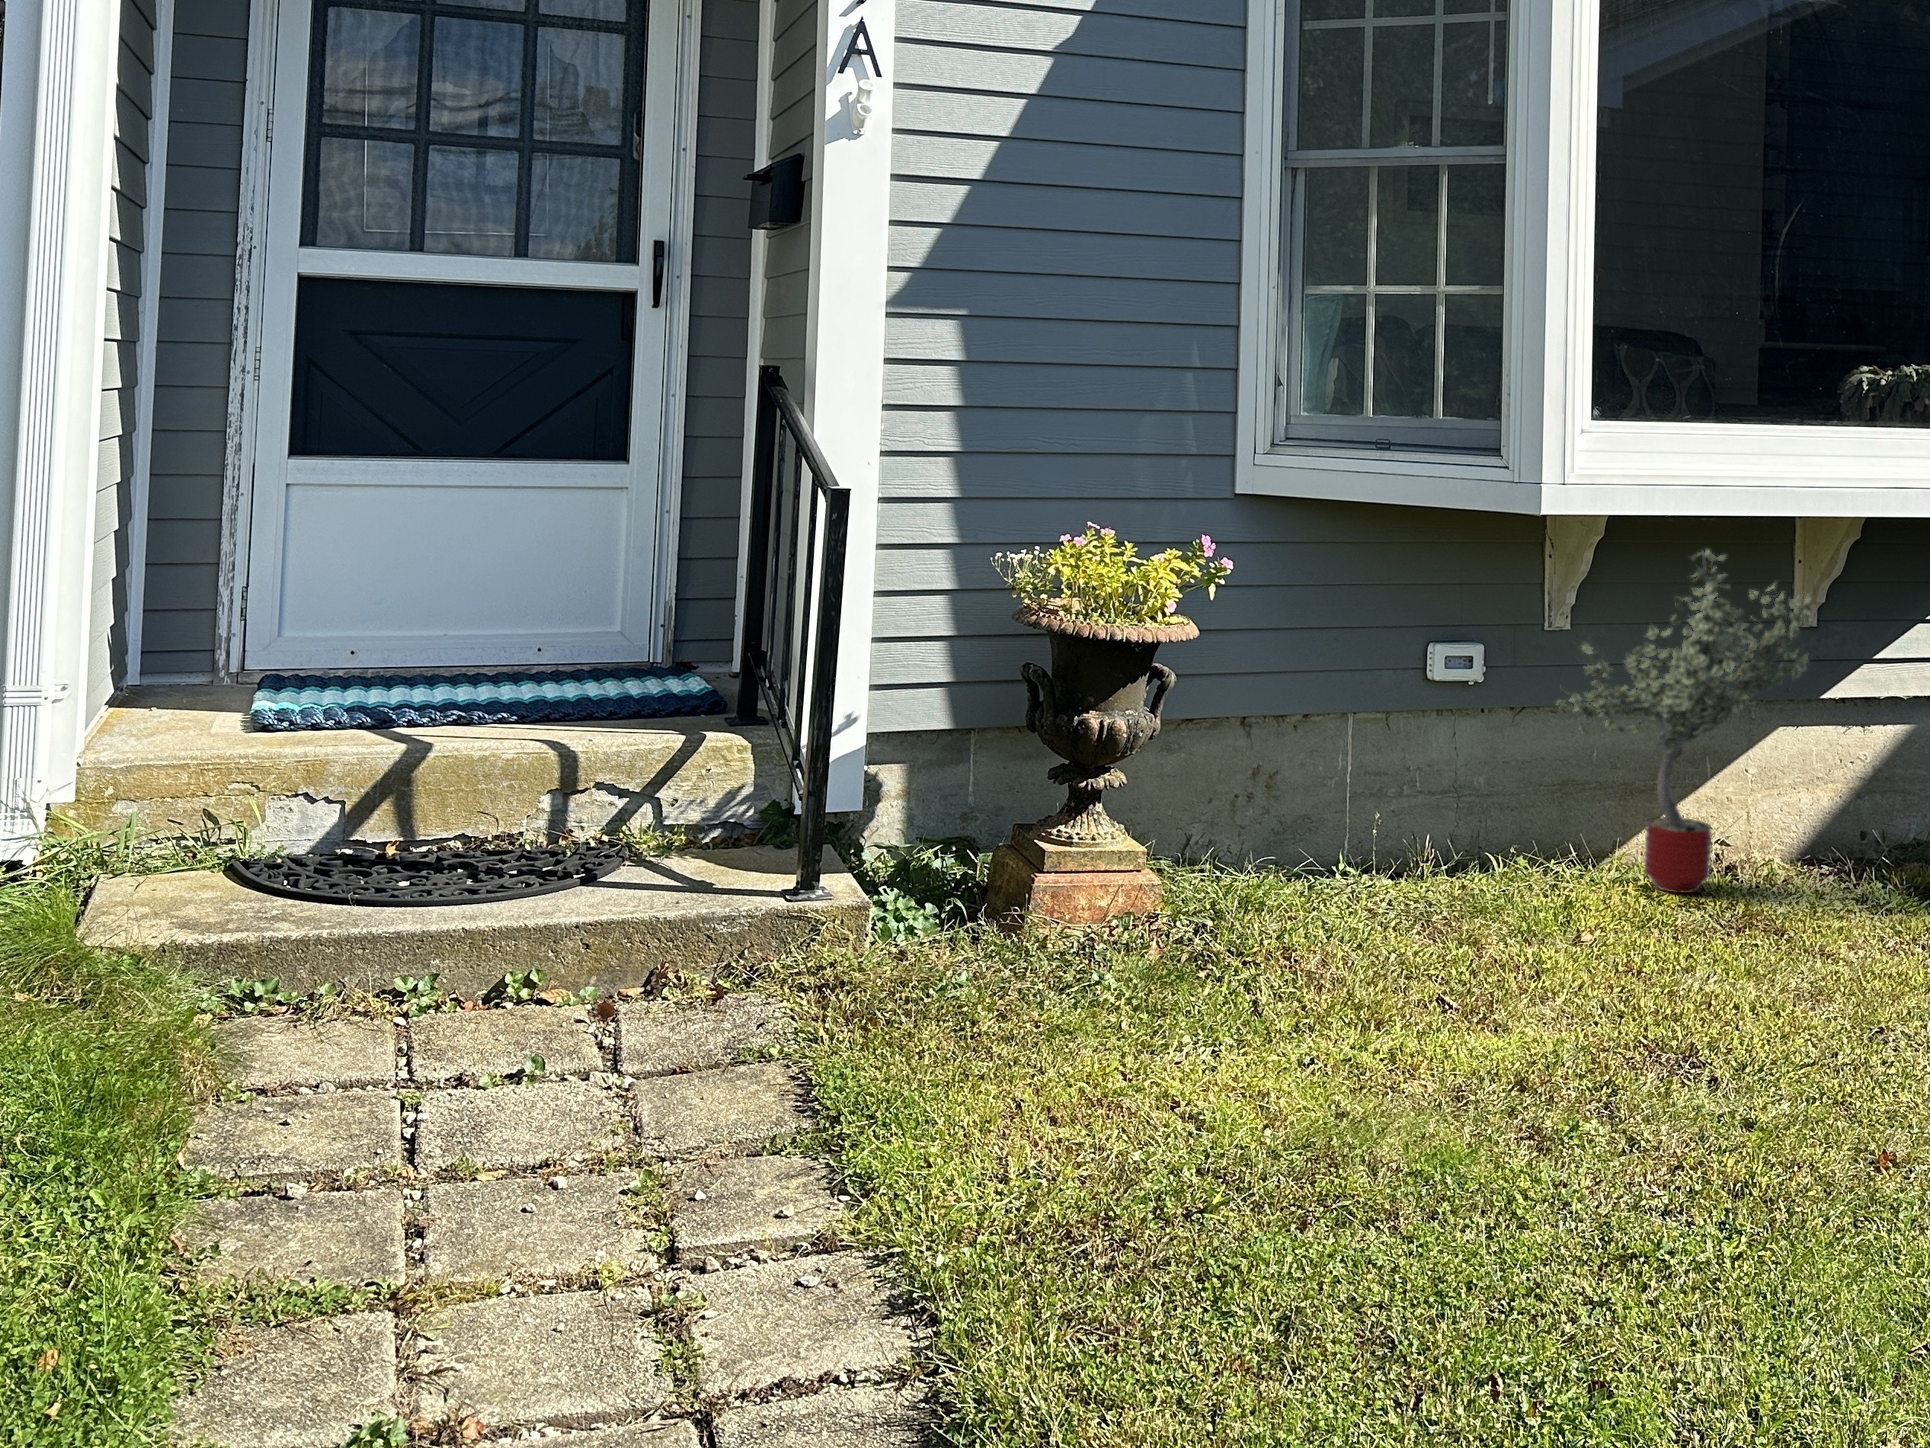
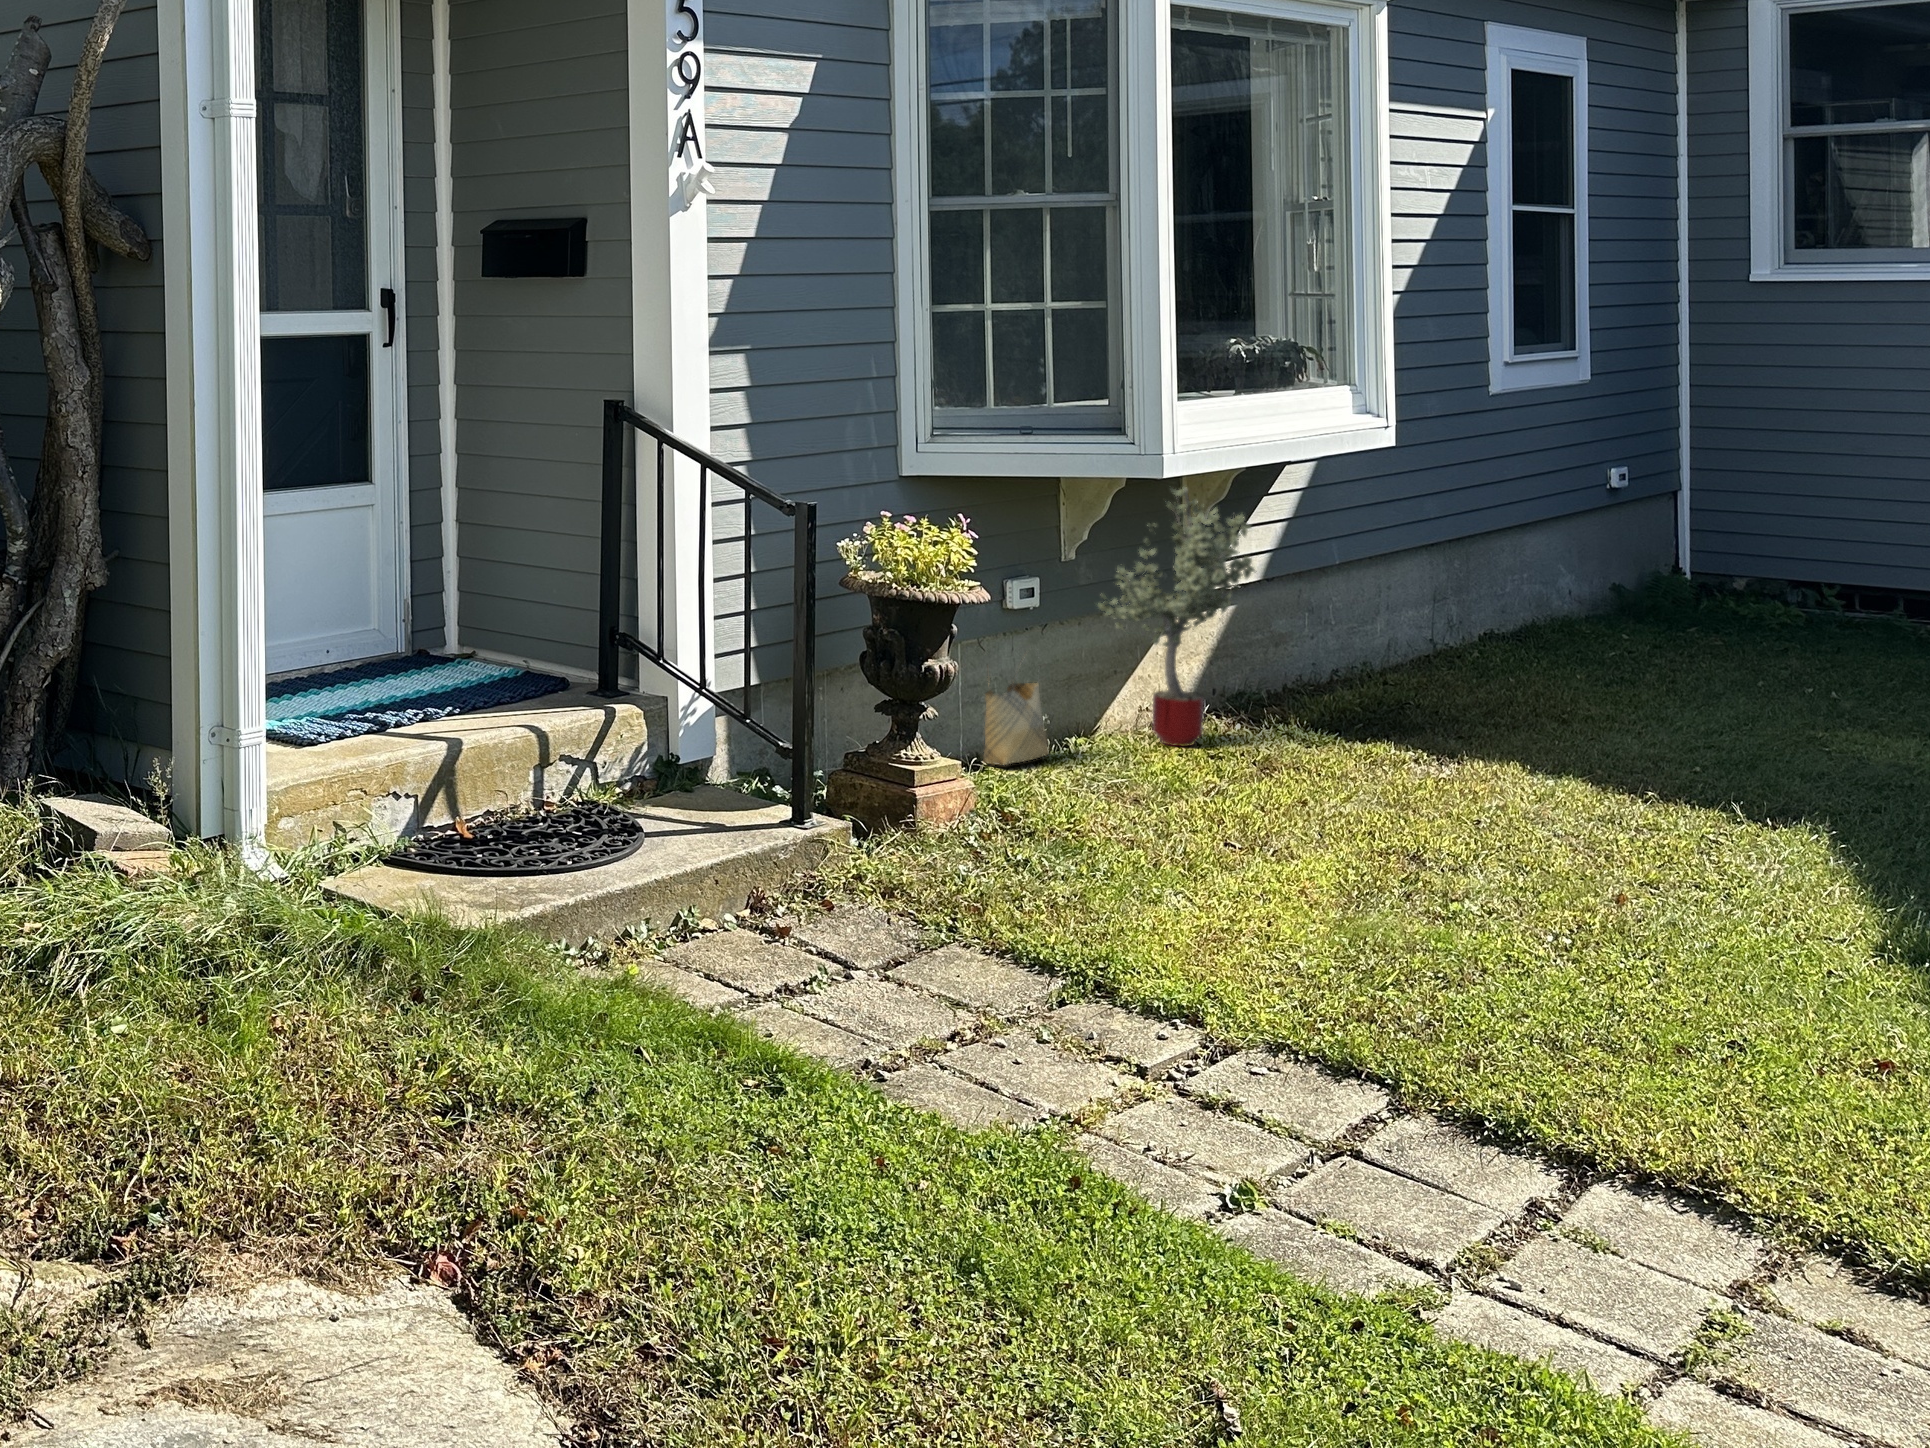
woven basket: none [1359,726,1459,881] -> present [983,682,1049,765]

